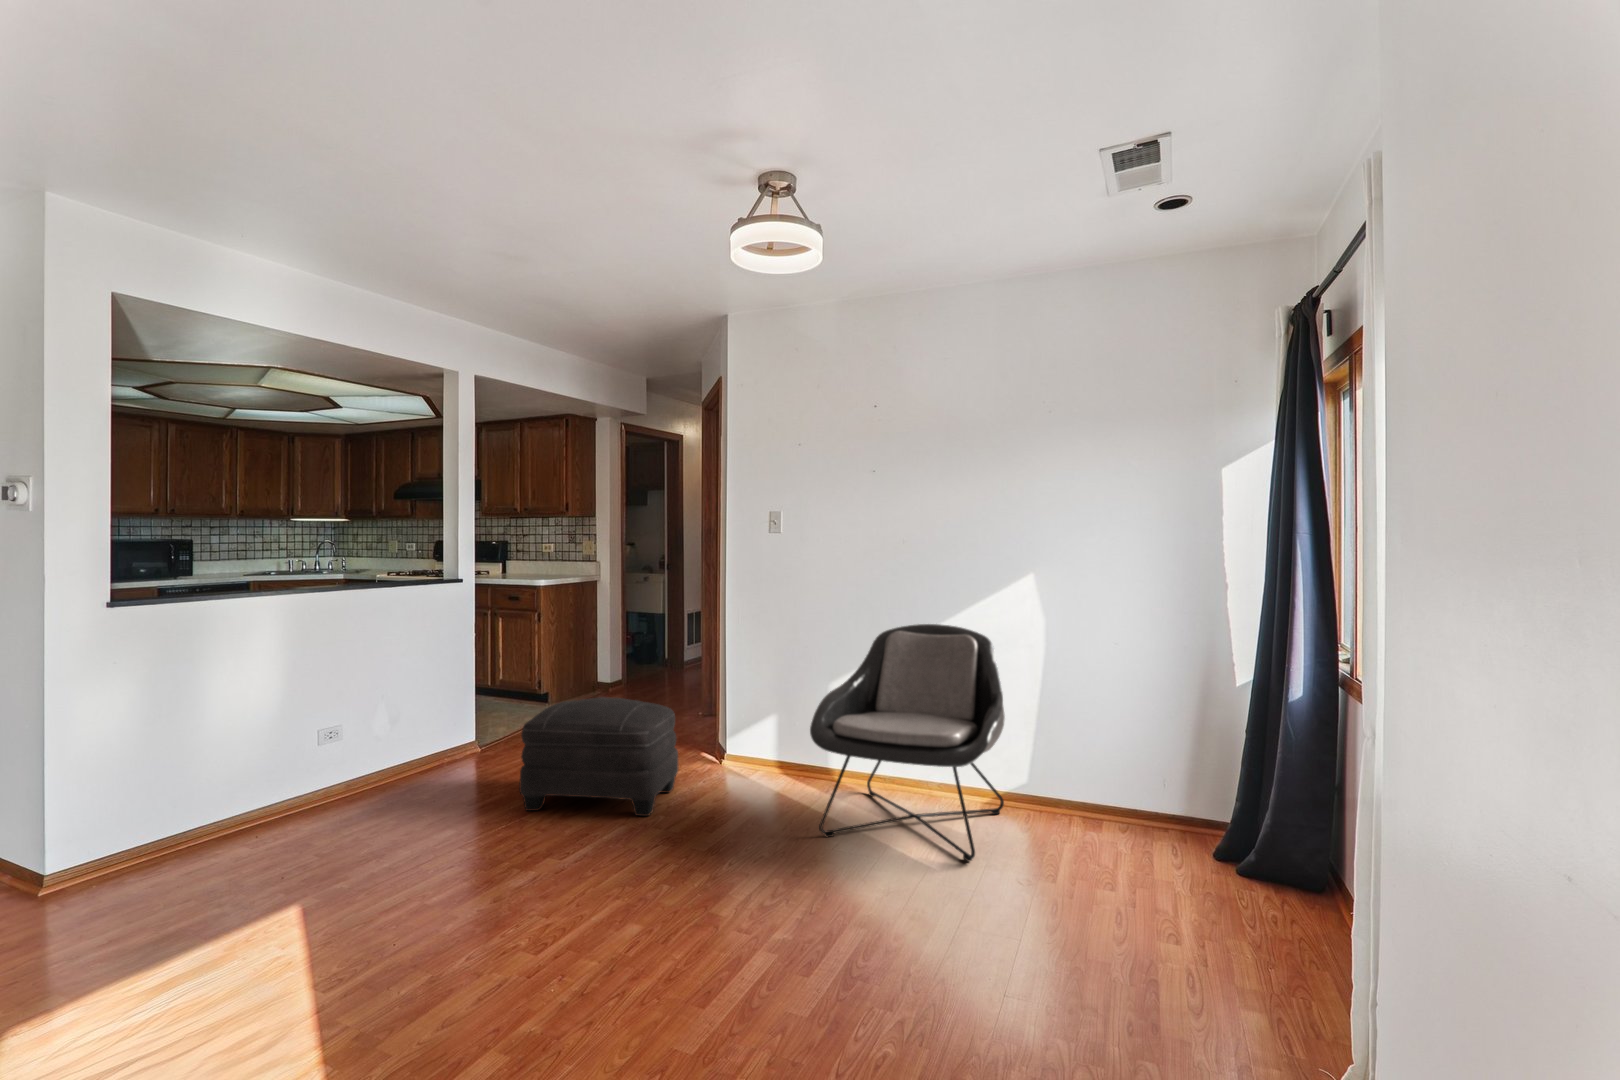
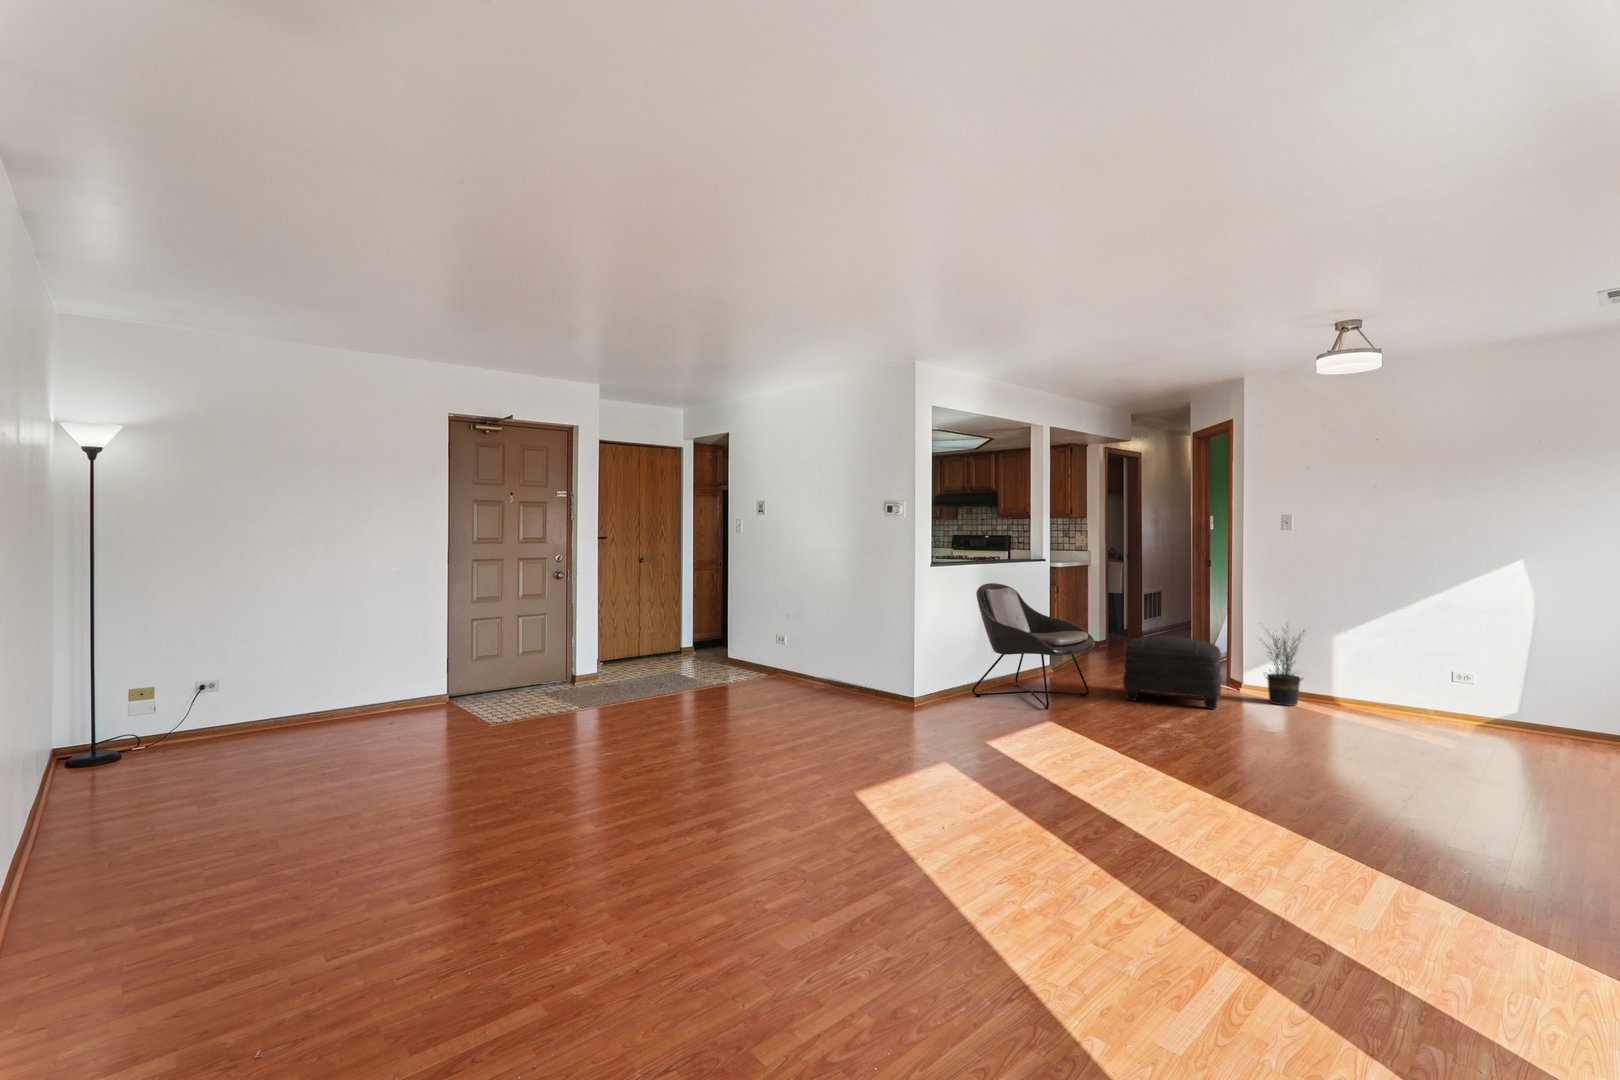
lounge chair: present [810,624,1005,861] -> present [972,583,1095,709]
potted plant: none [729,663,793,791] -> present [1266,625,1304,706]

